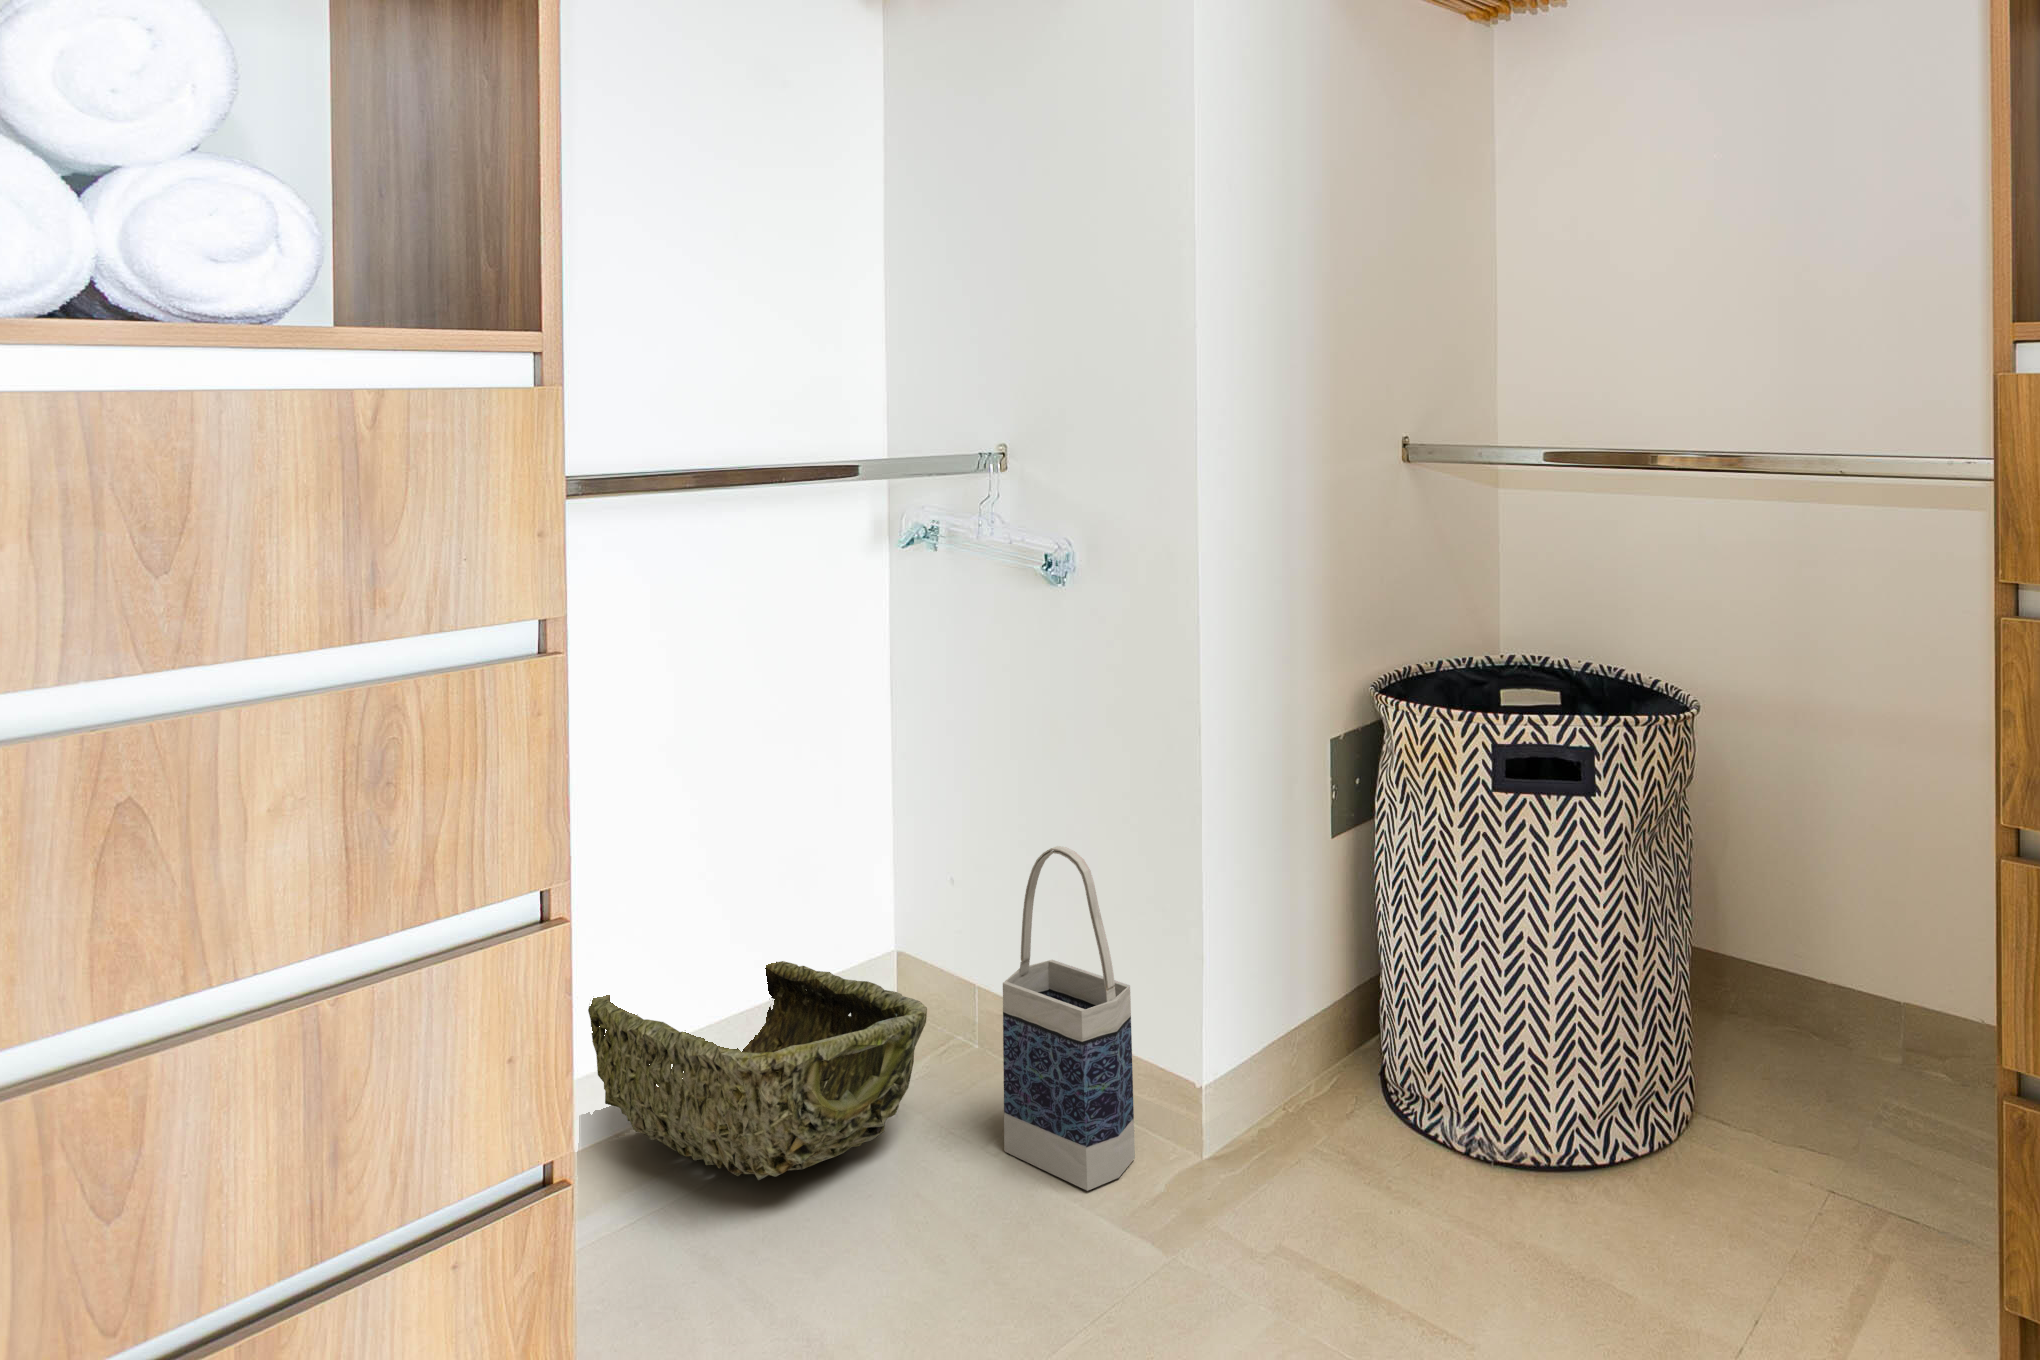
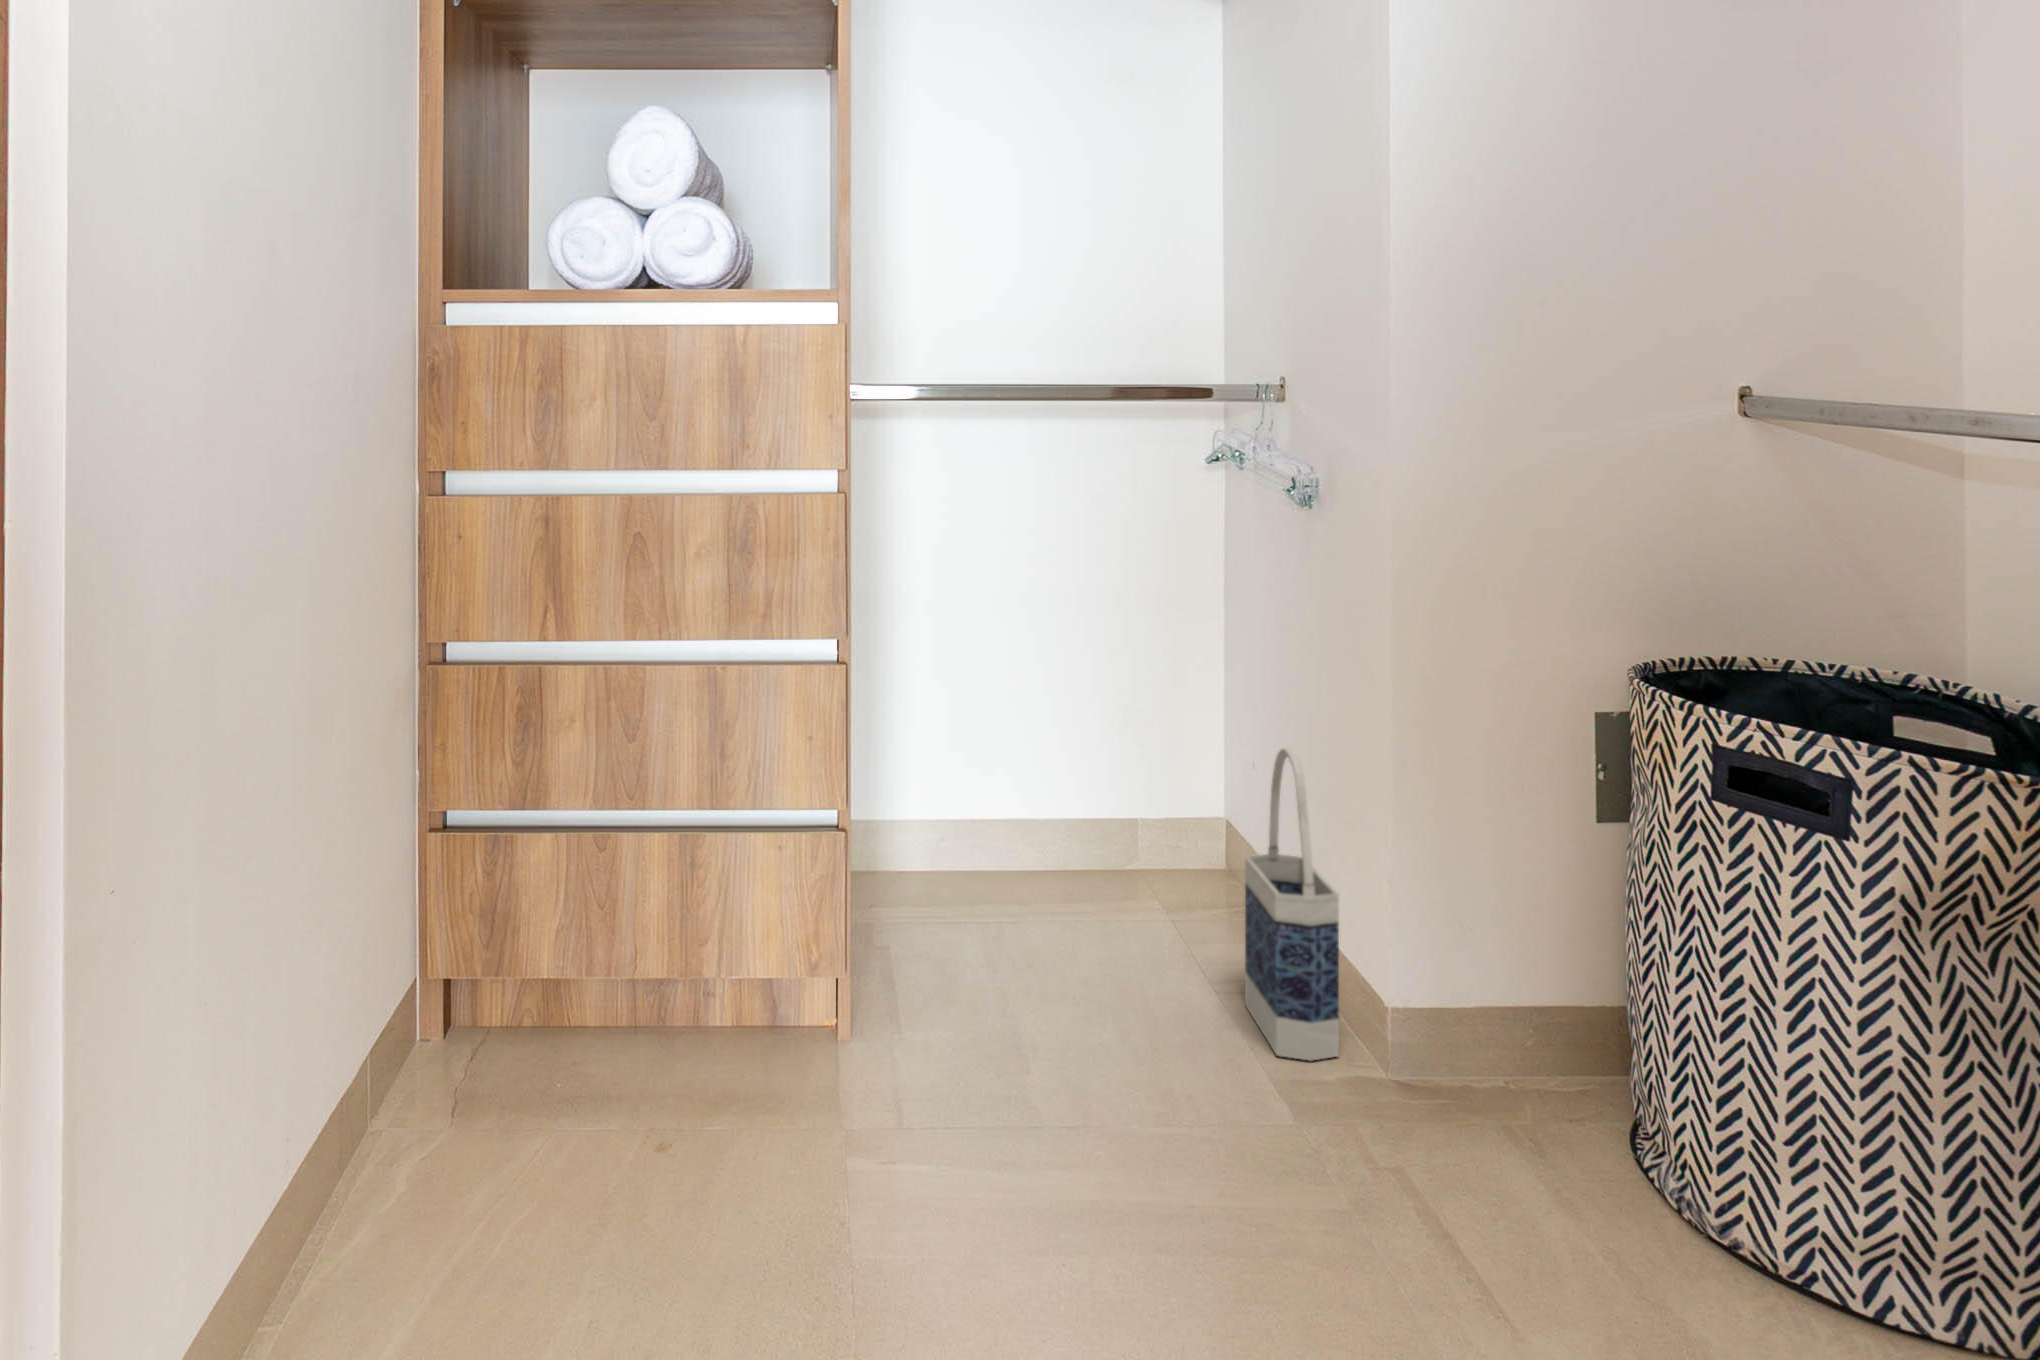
woven basket: present [588,961,927,1180] -> none [1003,779,1209,954]

